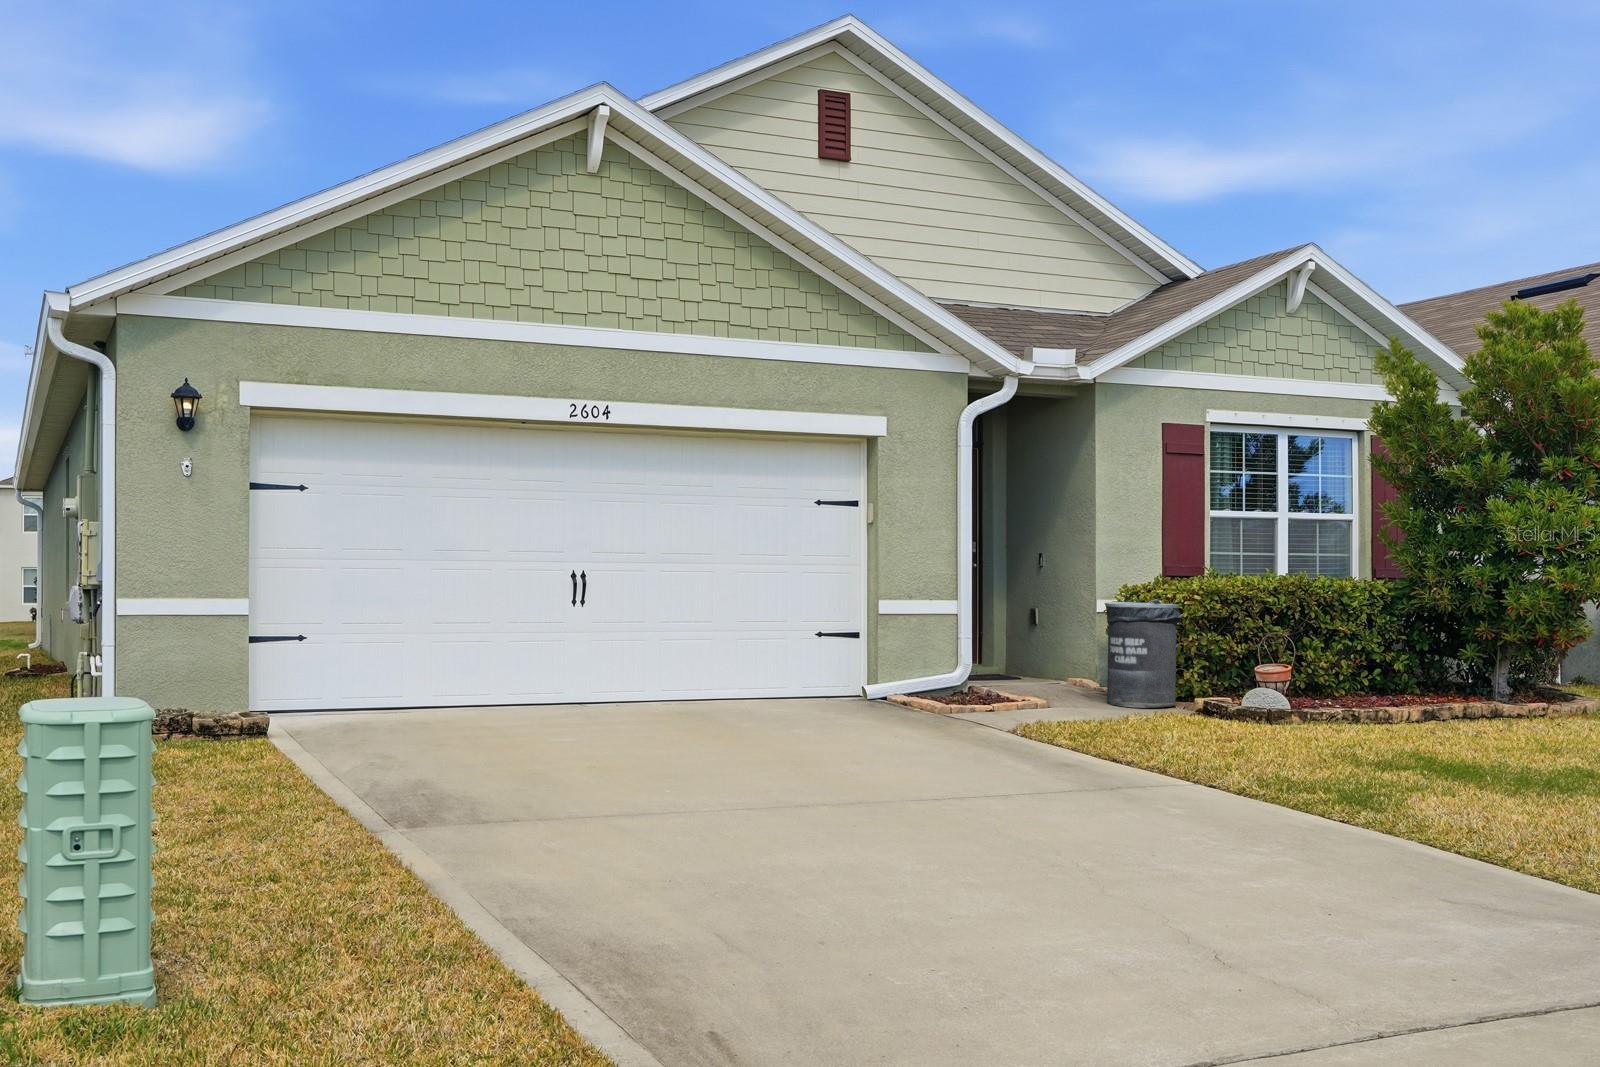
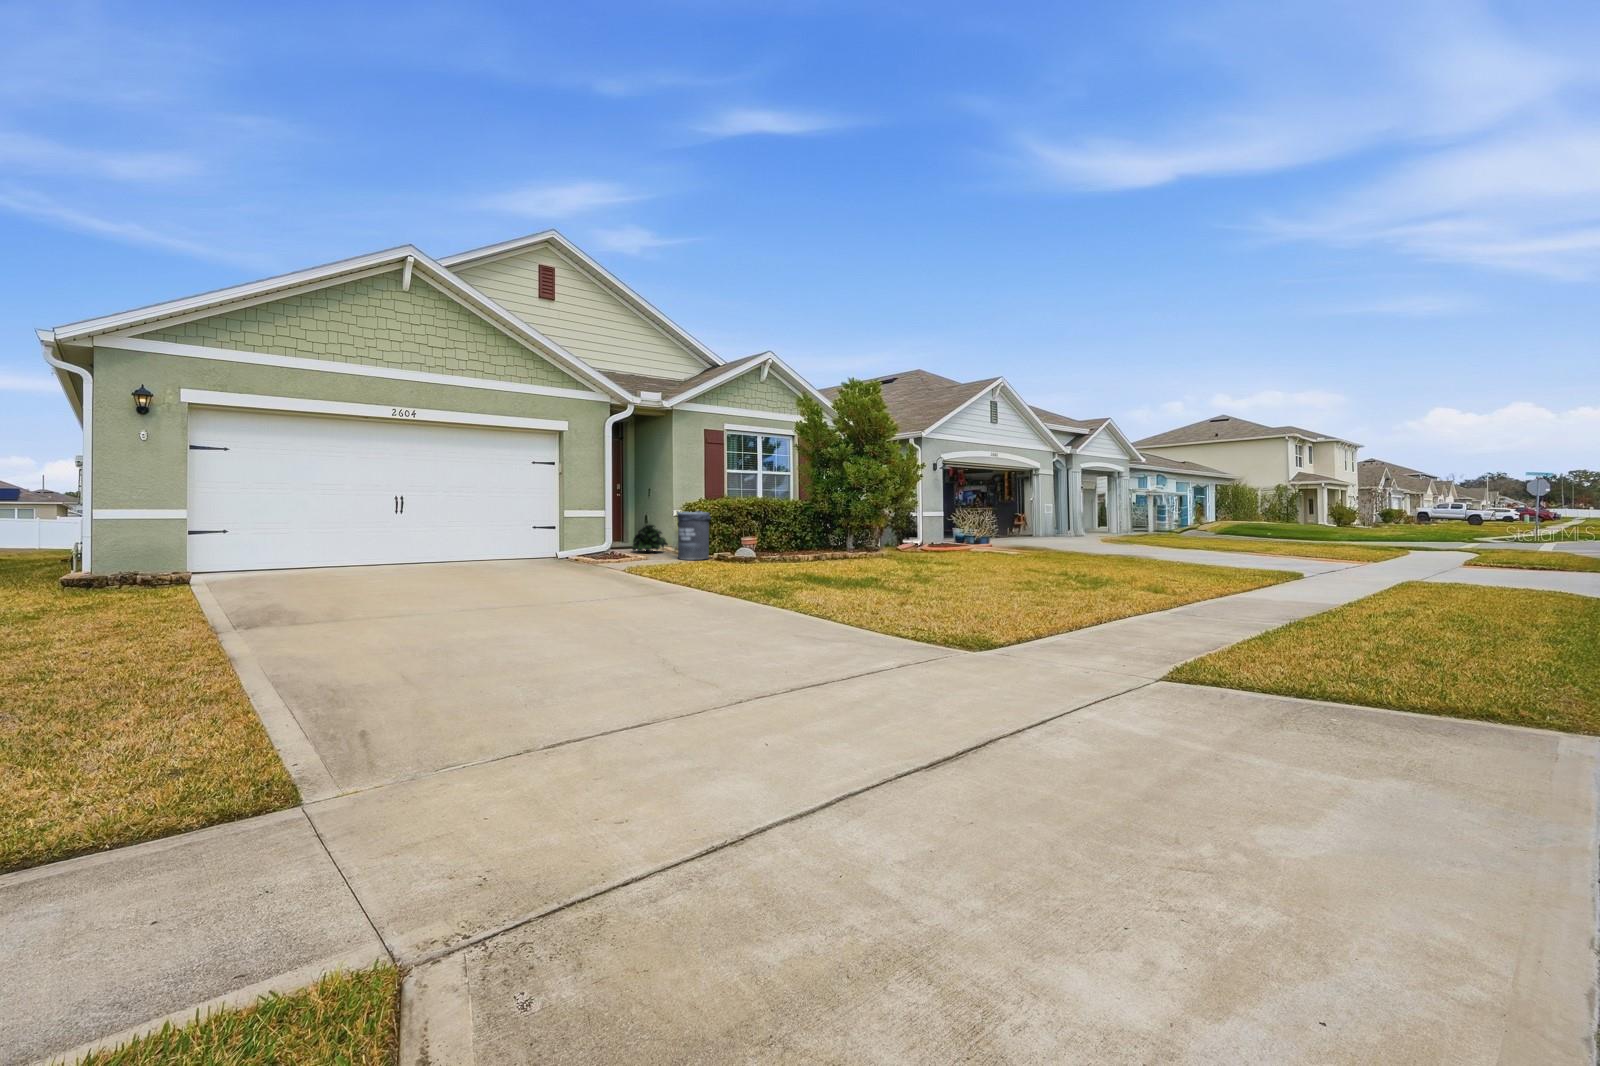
potted plant: none [1005,625,1081,684] -> present [632,525,668,552]

